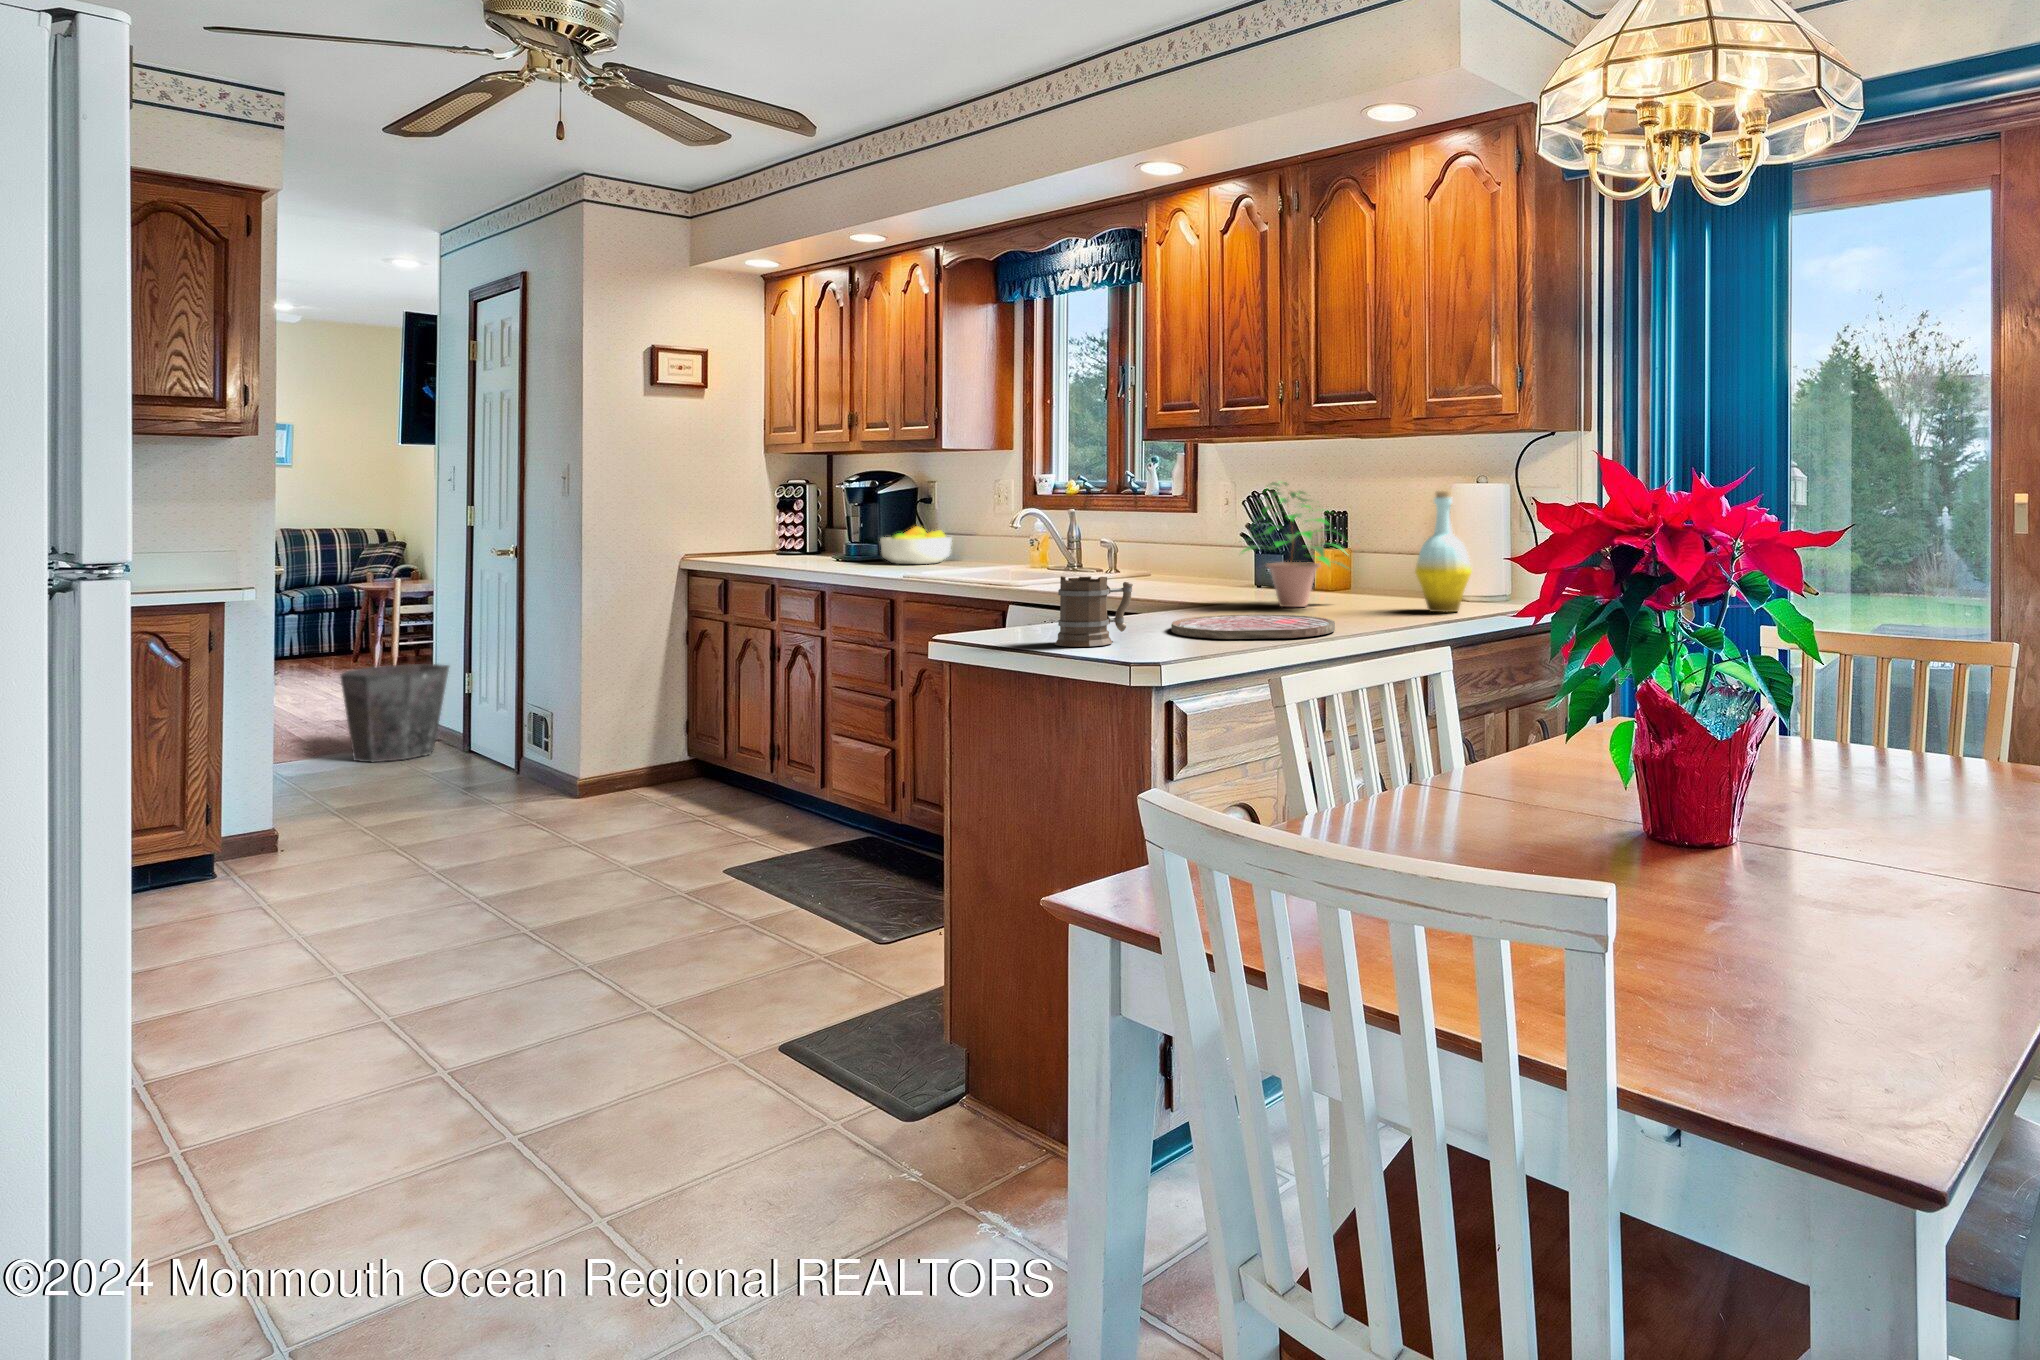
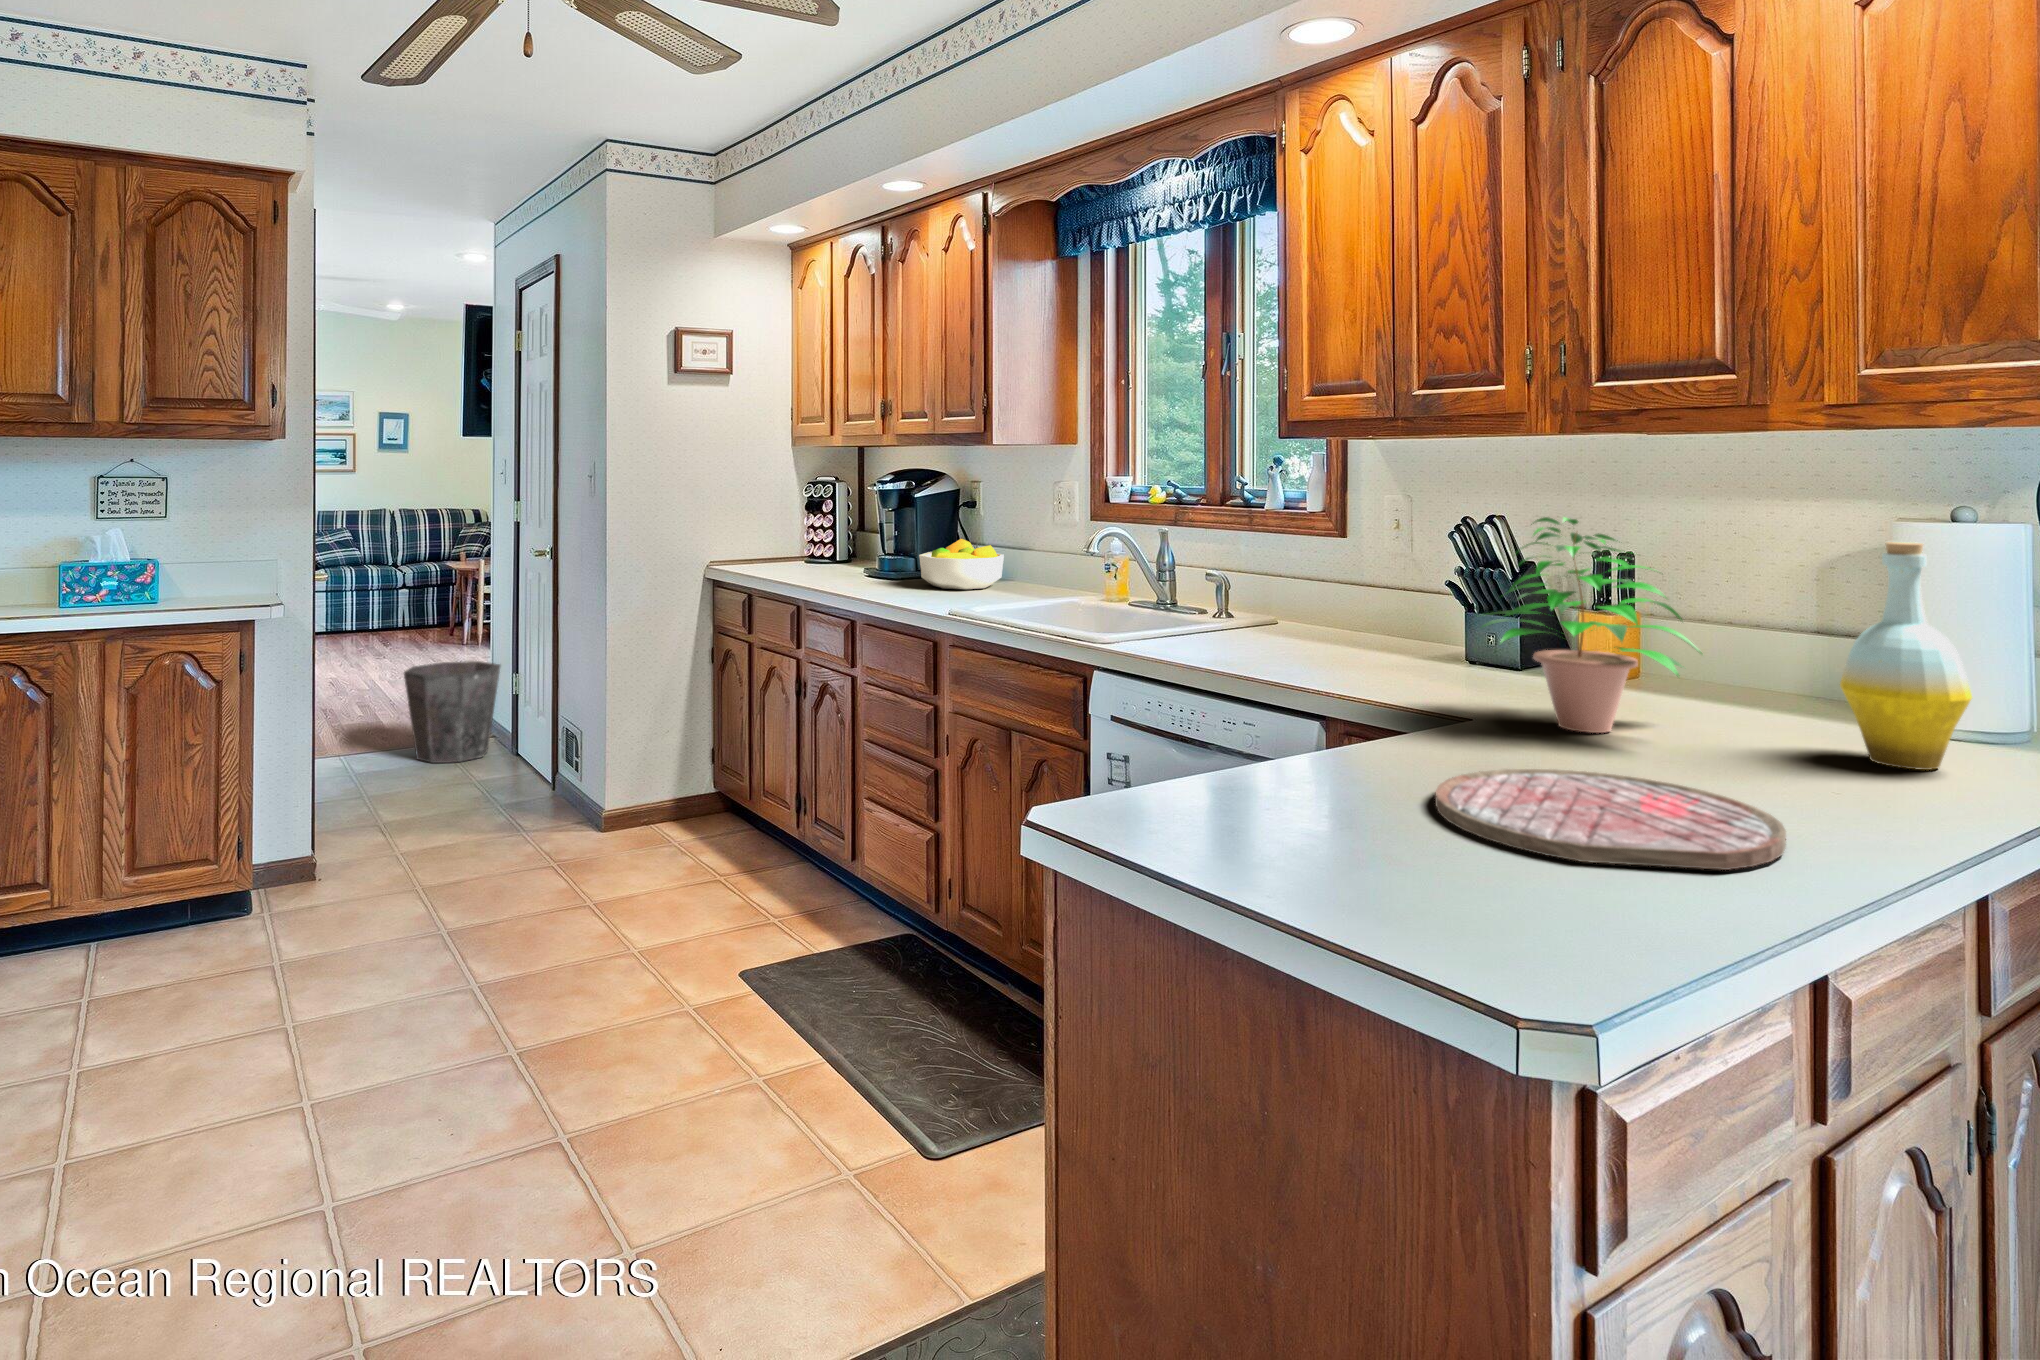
mug: present [1055,576,1133,647] -> none [1248,724,1391,876]

